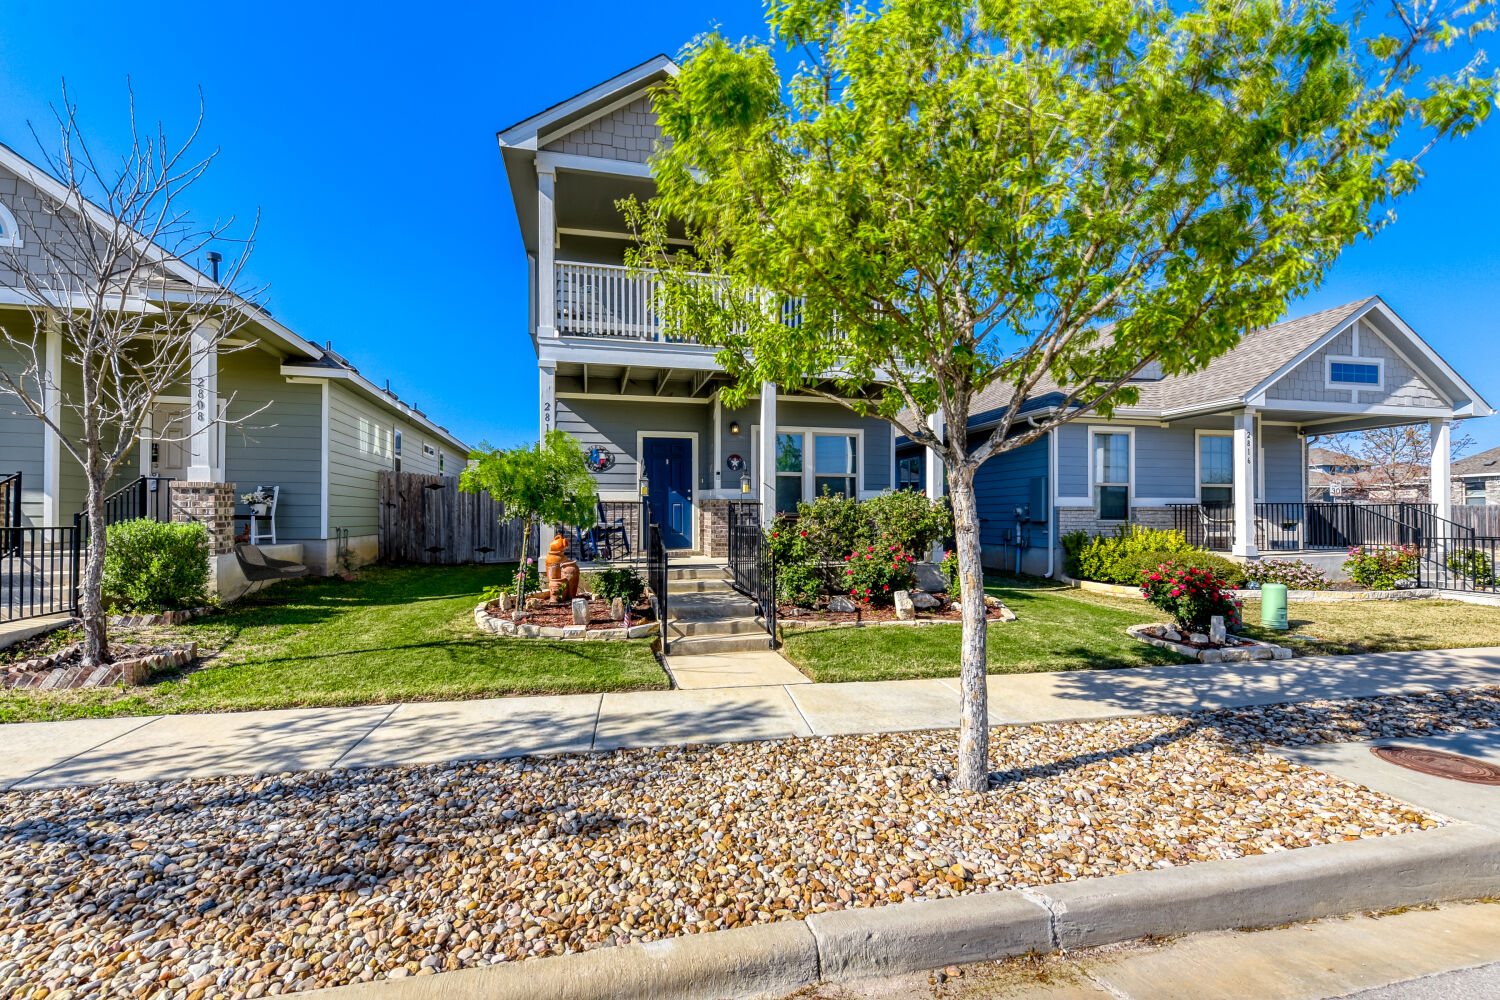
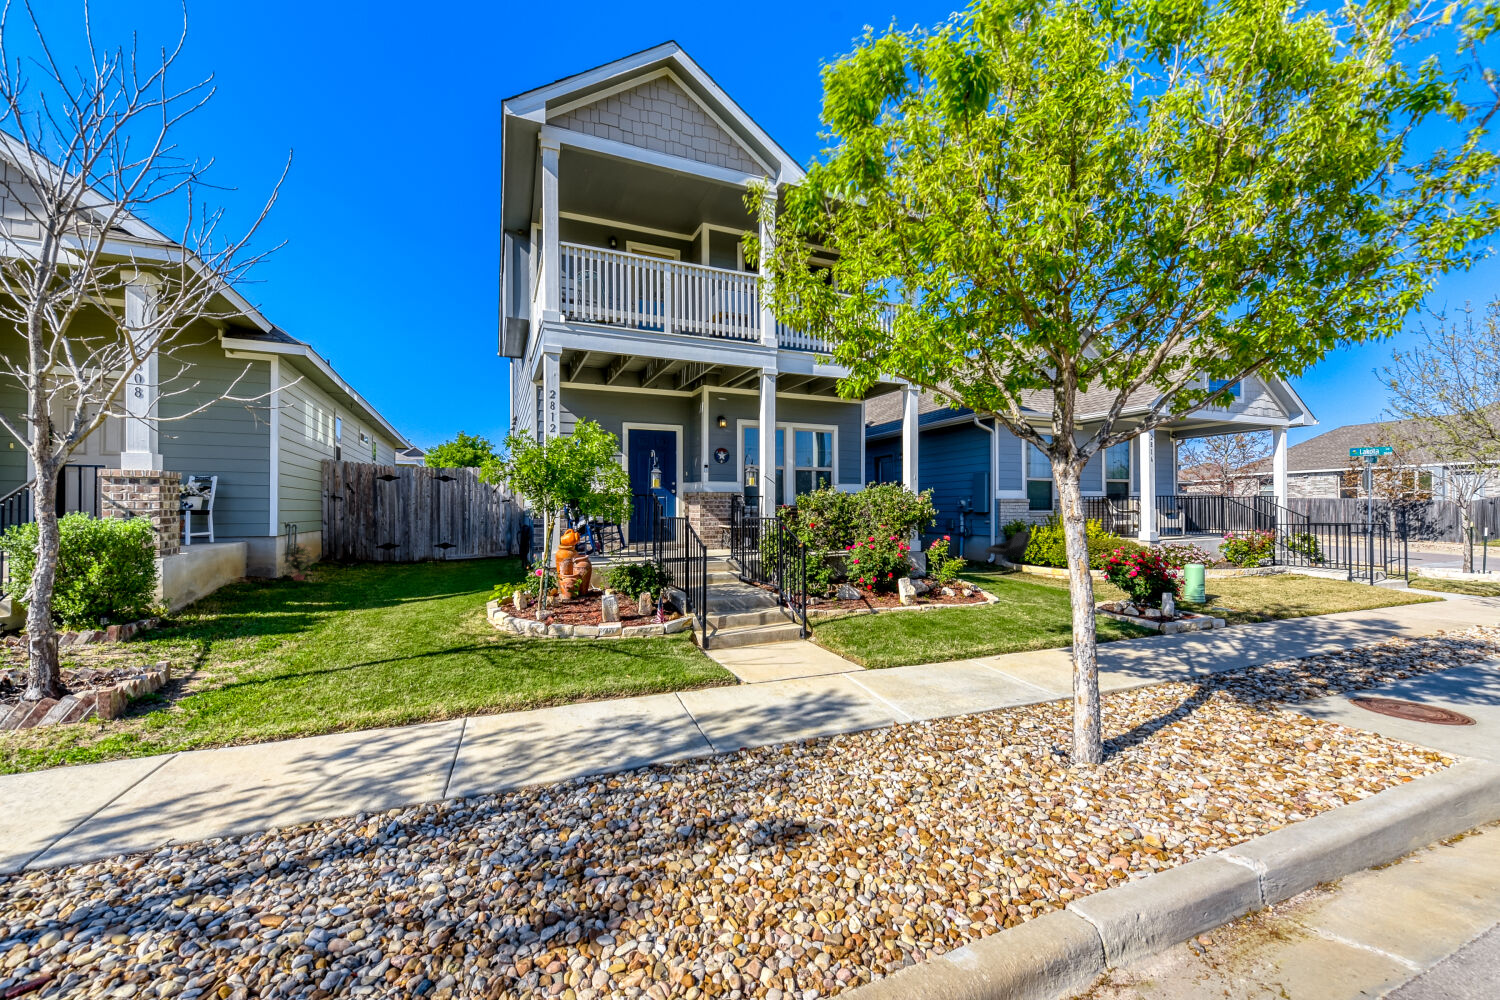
lounge chair: present [233,543,310,609] -> present [986,531,1030,573]

